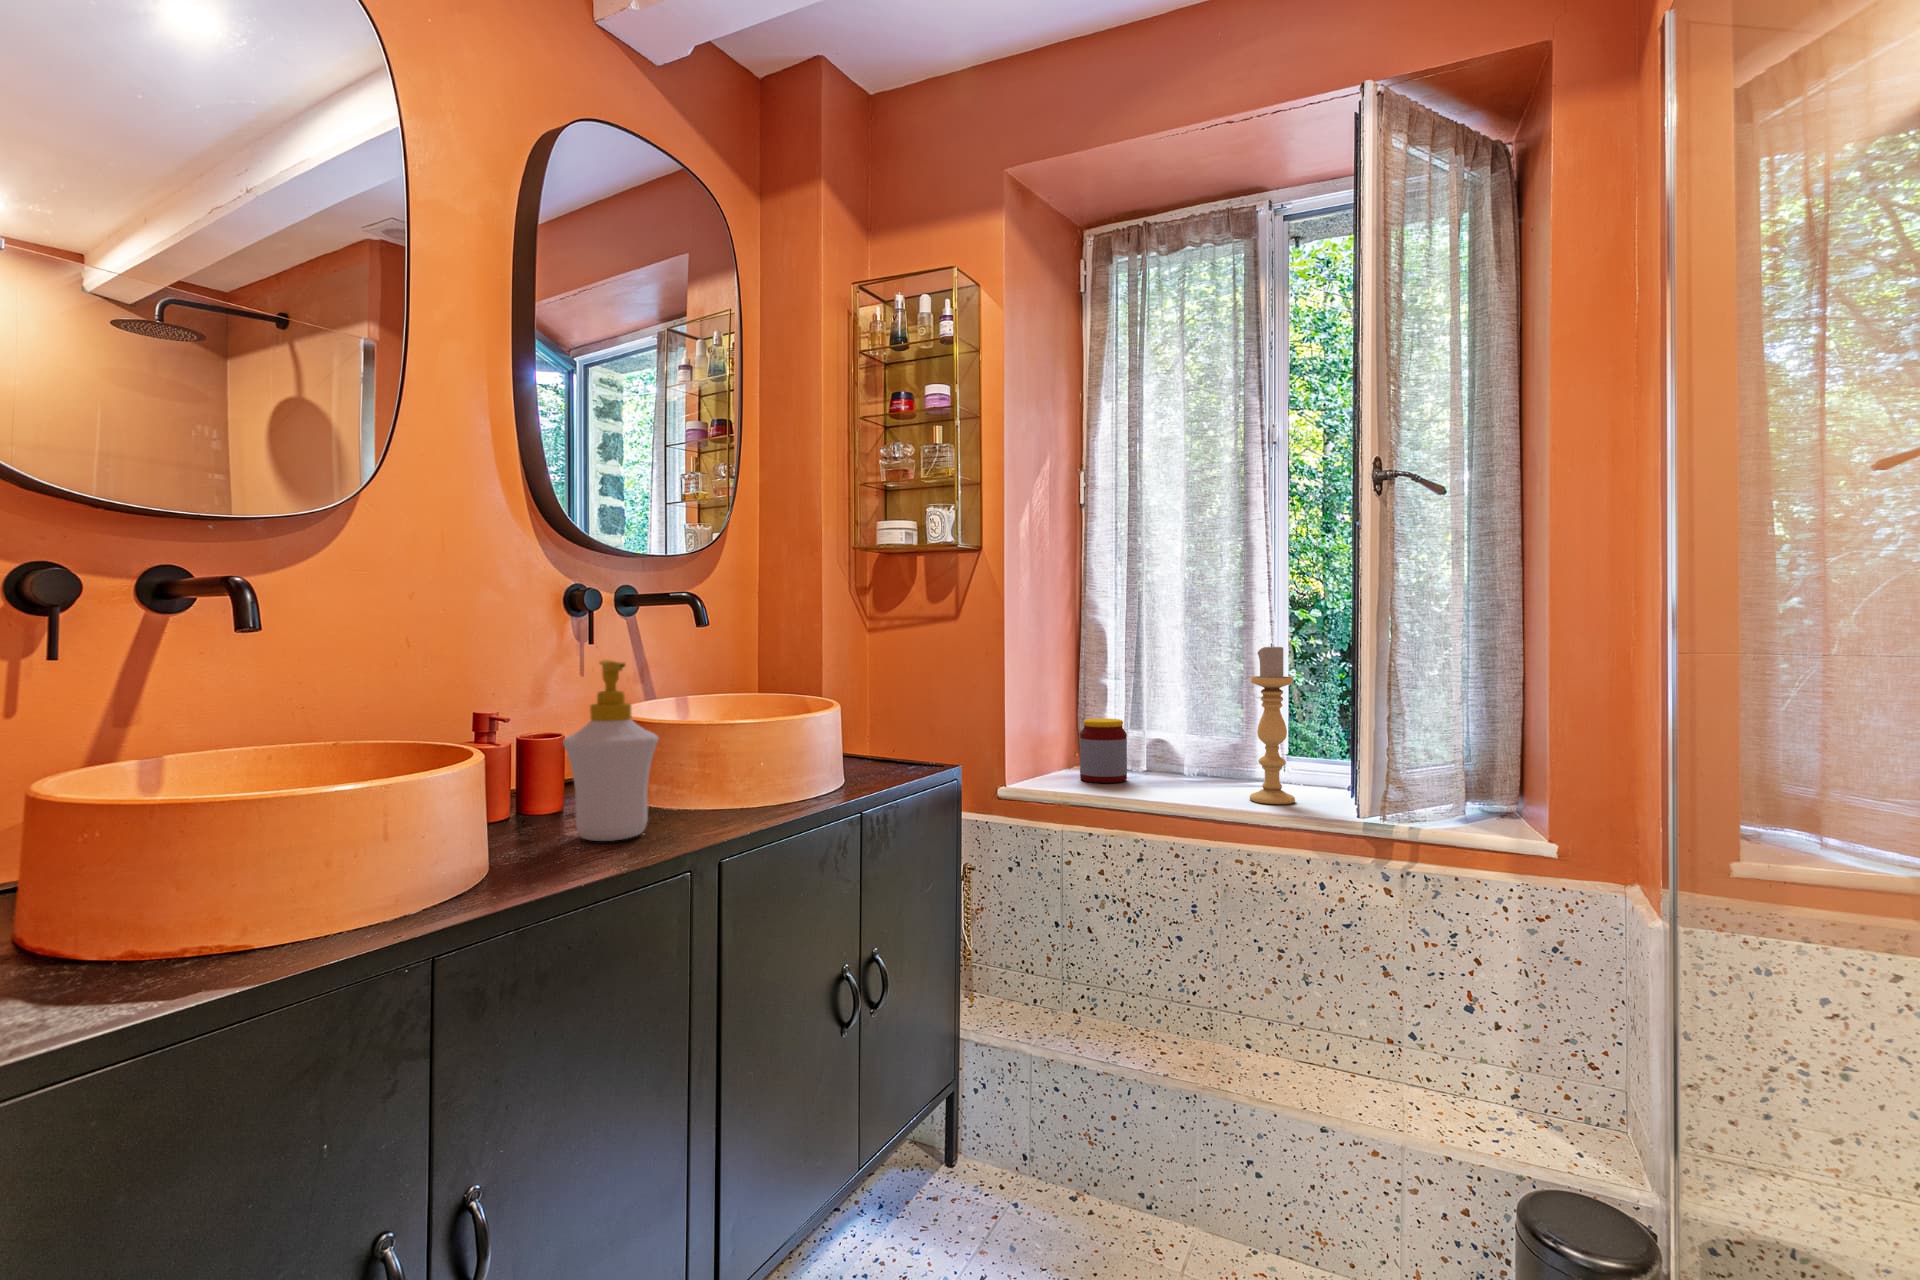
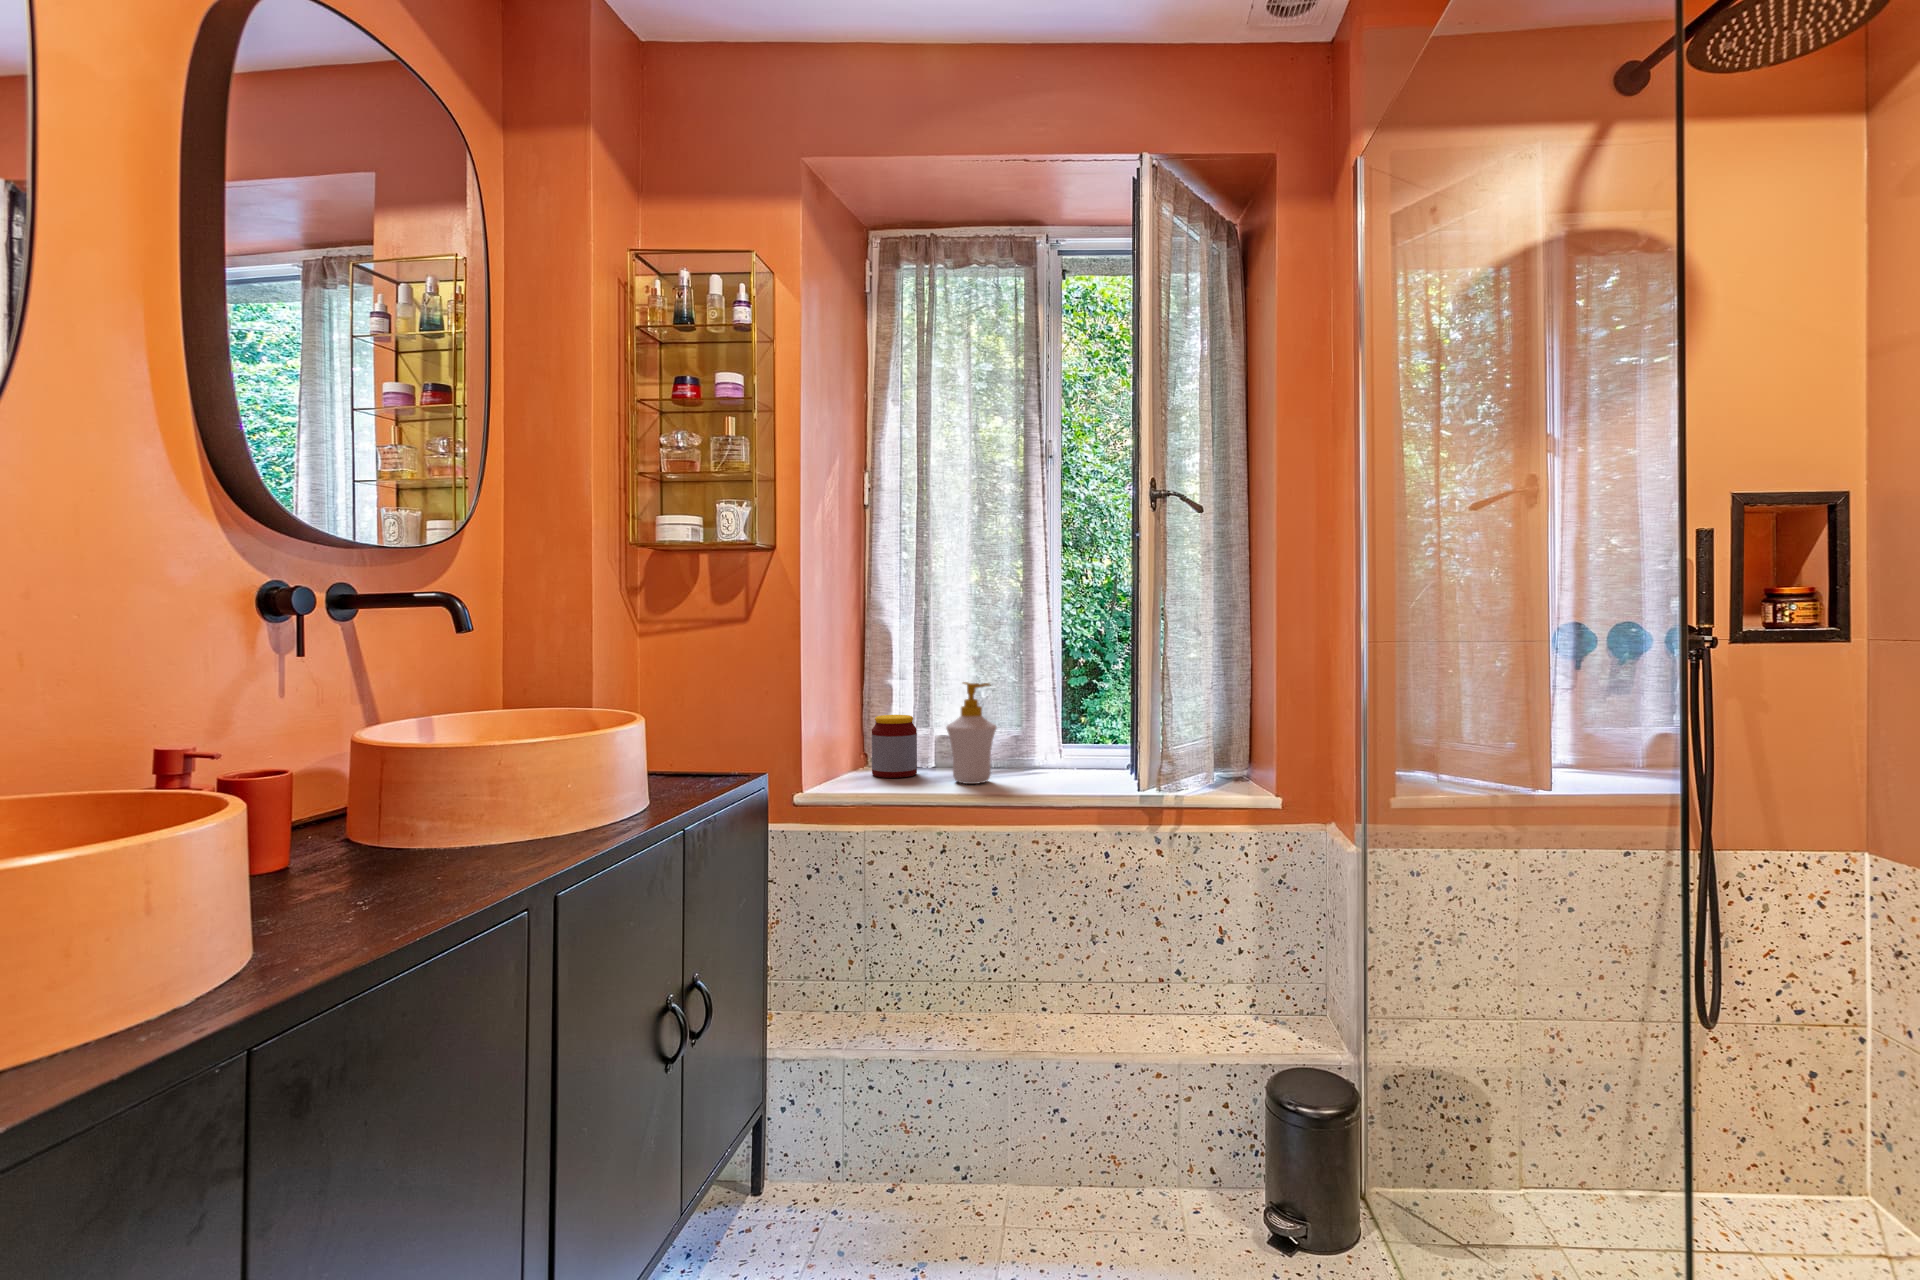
candle holder: present [1250,643,1295,804] -> none [1037,641,1076,789]
soap bottle: present [563,660,659,841] -> present [946,682,997,784]

